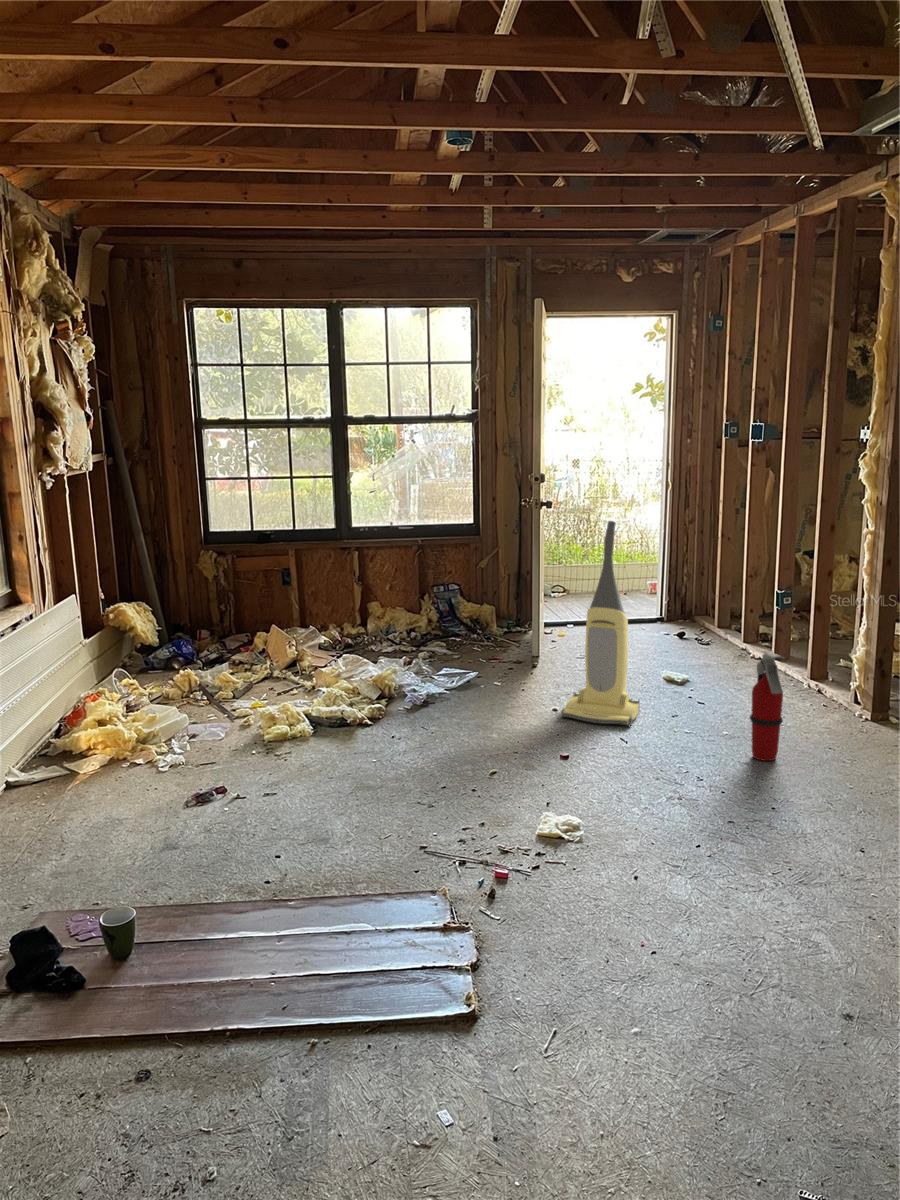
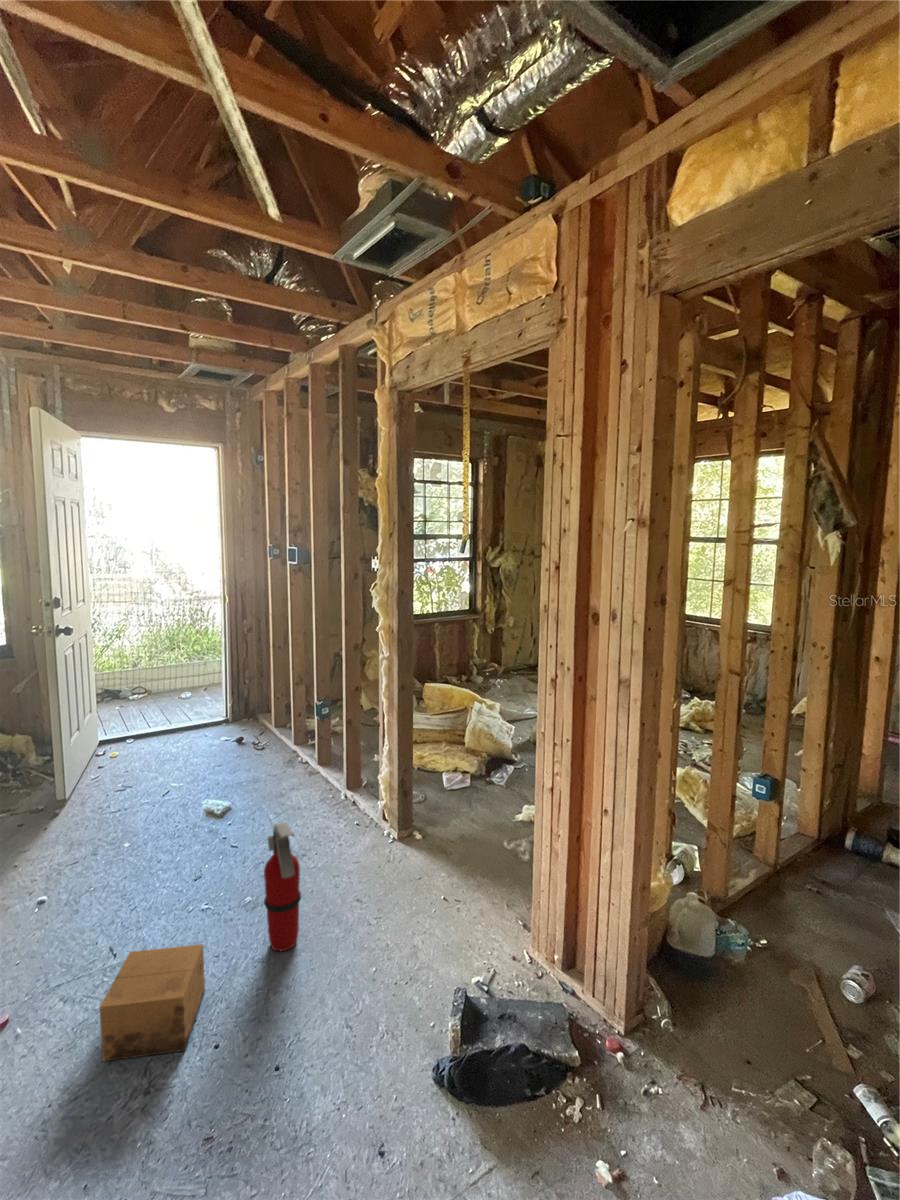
vacuum cleaner: present [561,521,640,726] -> none [35,667,150,927]
cardboard box: none [644,724,707,787] -> present [100,944,205,1062]

